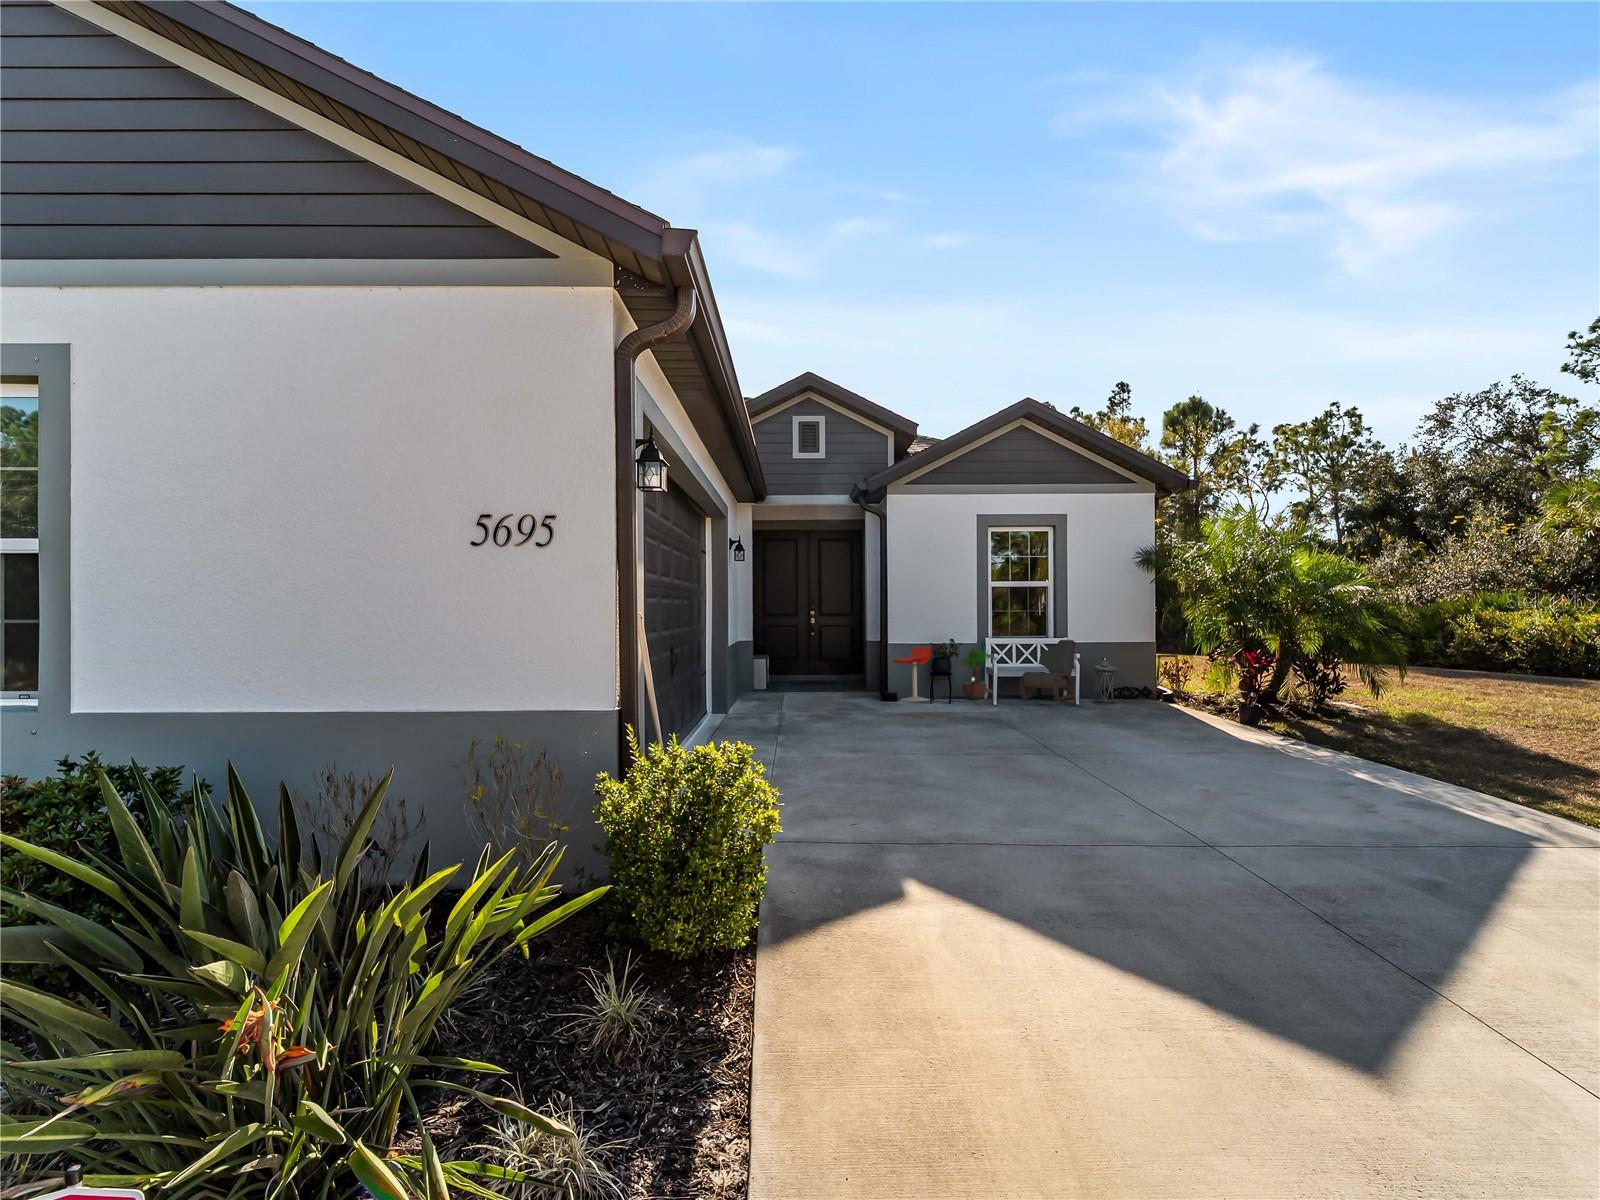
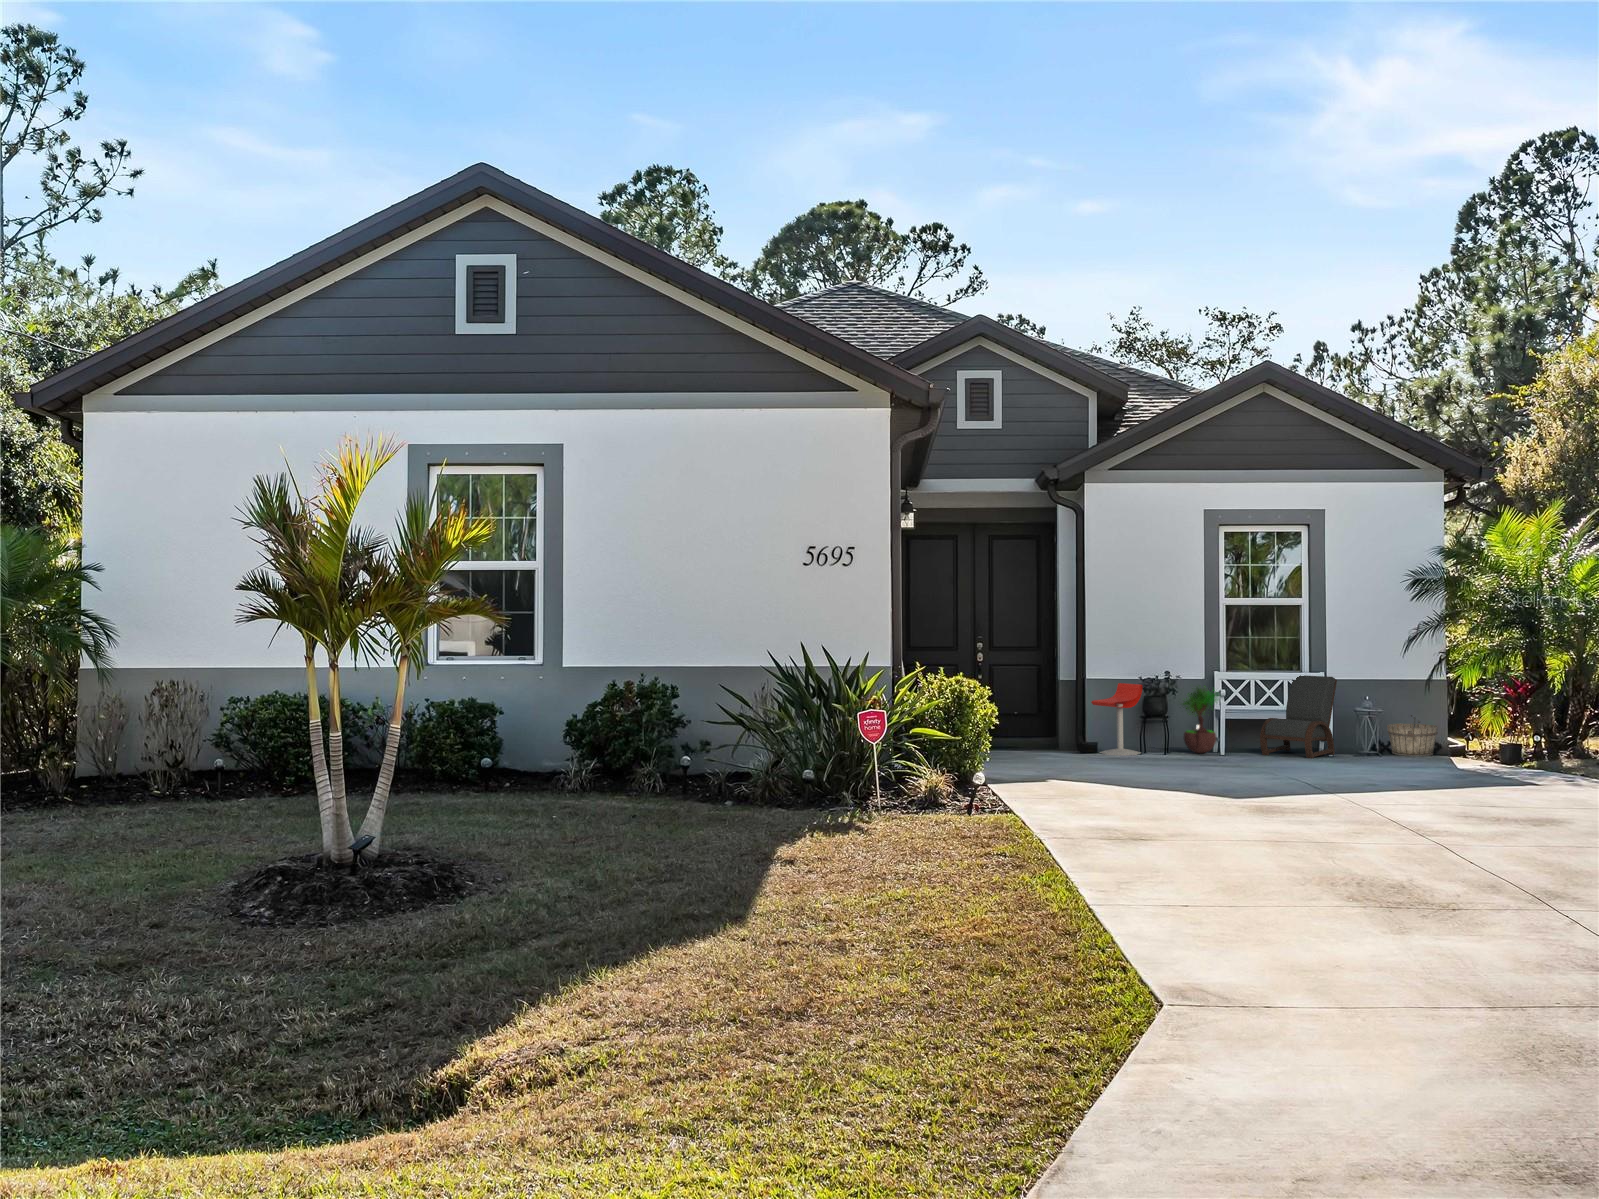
side table: present [1155,655,1182,698] -> none [1445,696,1483,754]
wooden bucket: none [1113,669,1150,700] -> present [1387,715,1438,756]

